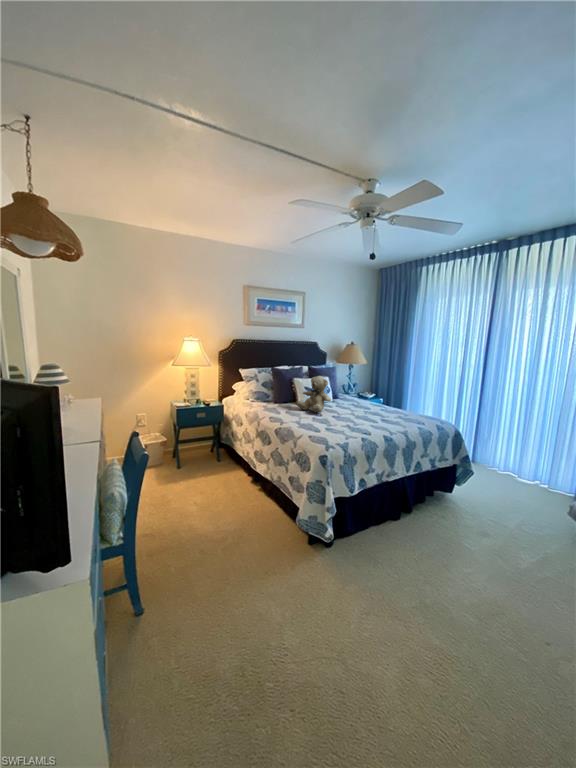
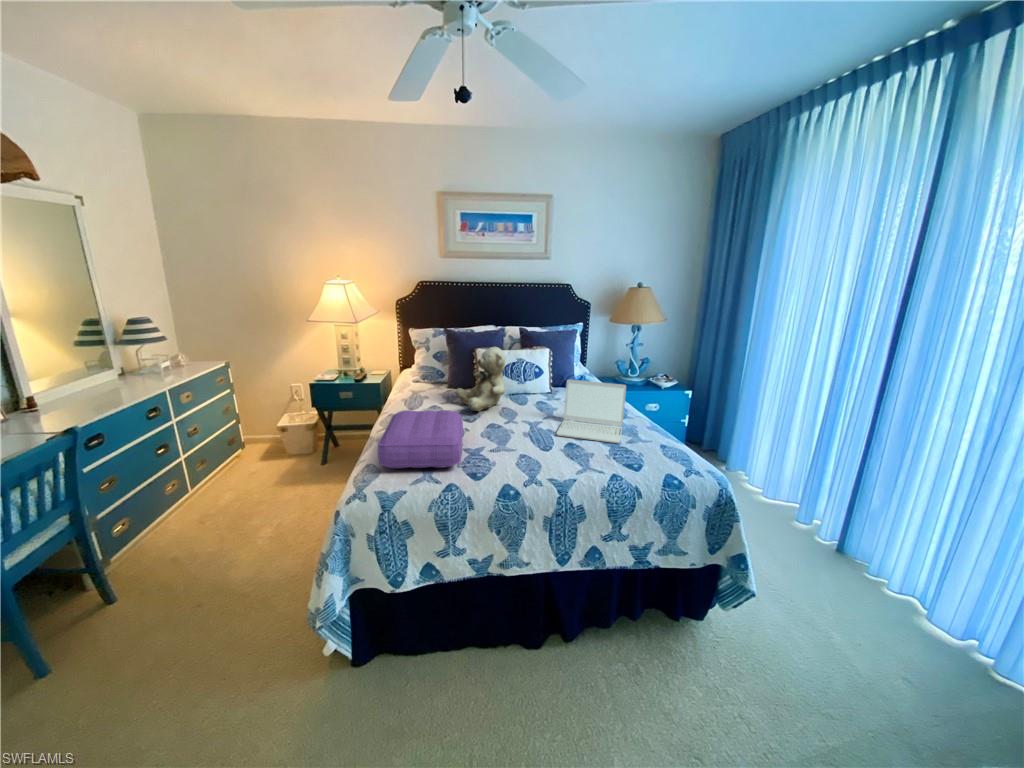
laptop: none [365,390,403,418] -> present [557,380,626,443]
pillow: none [303,409,363,439] -> present [377,410,463,468]

